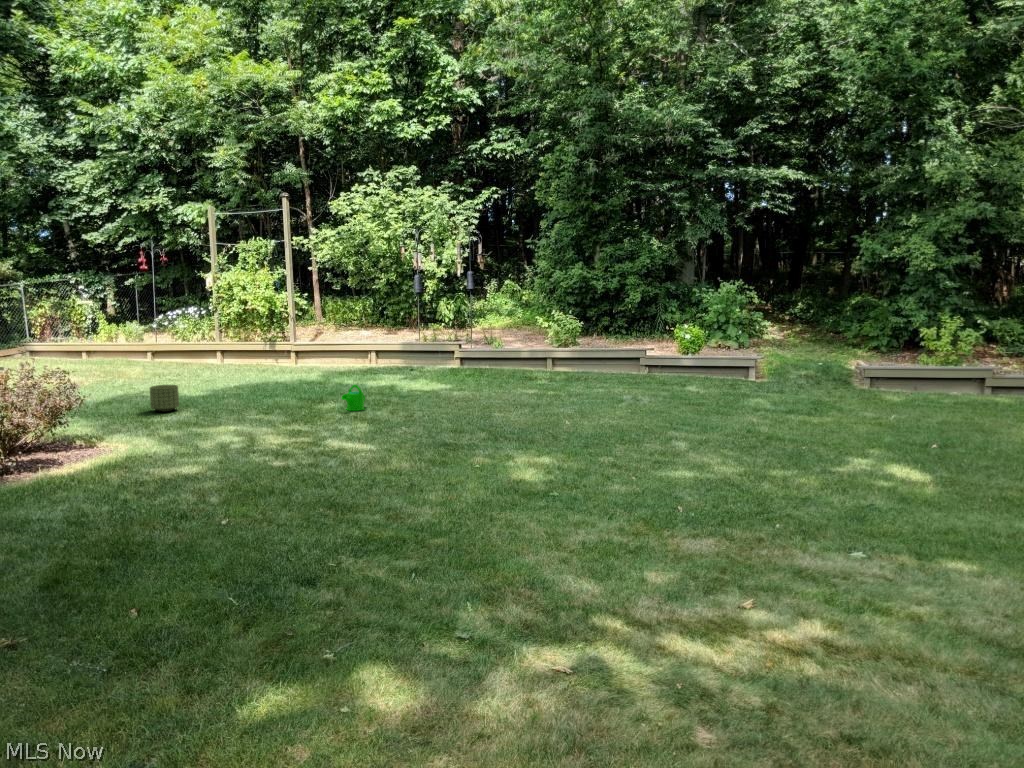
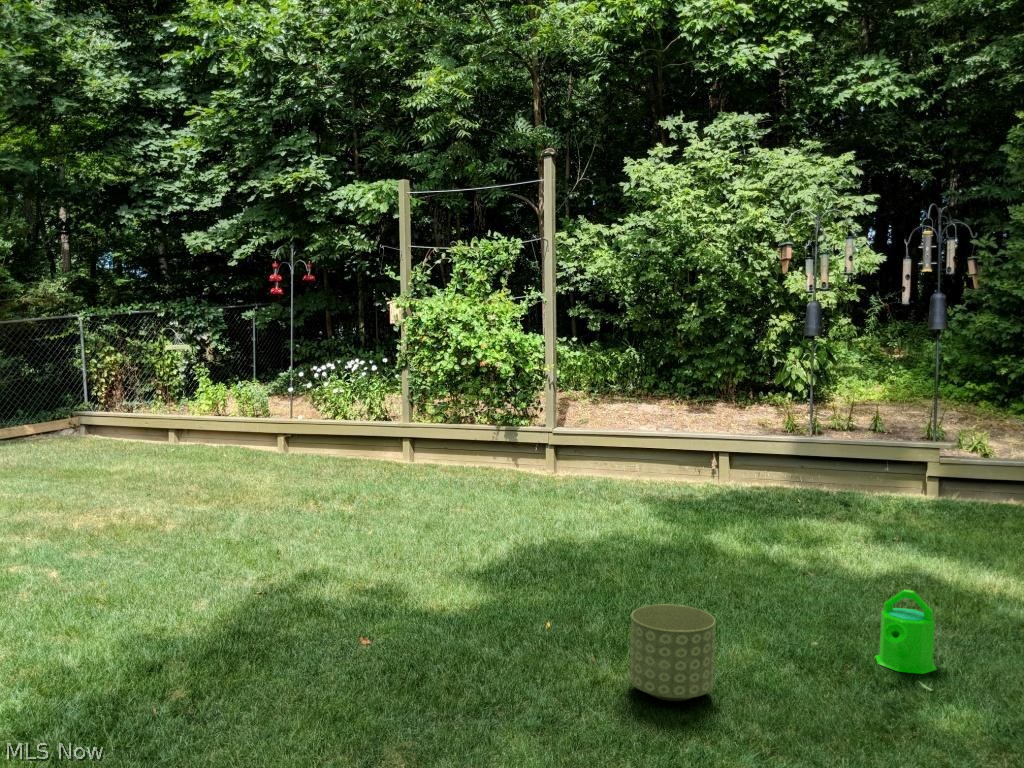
planter: present [150,385,179,412] -> present [630,604,716,701]

